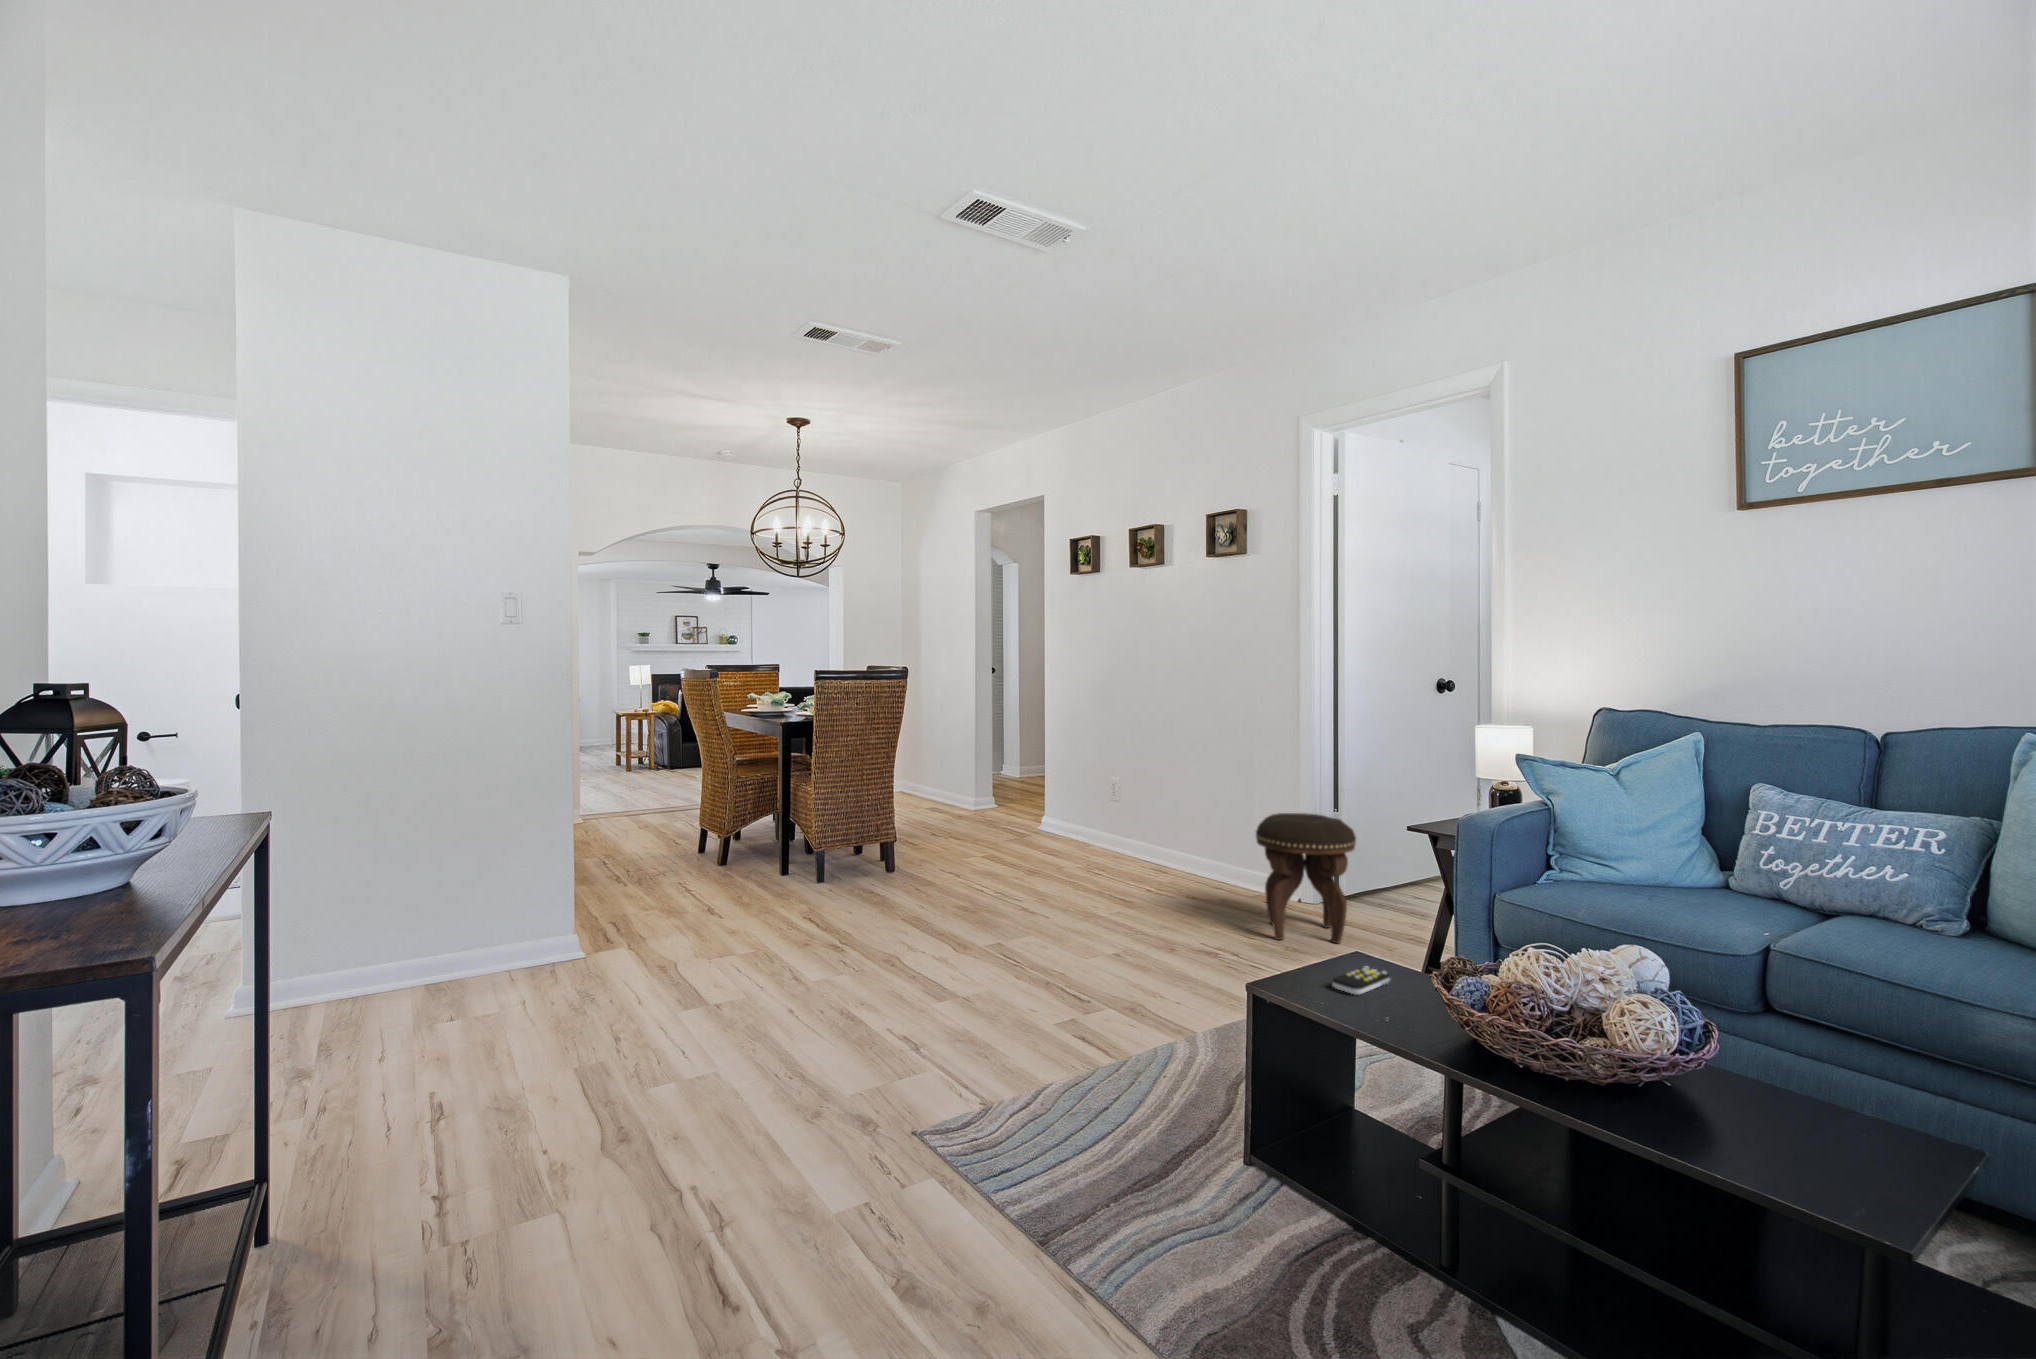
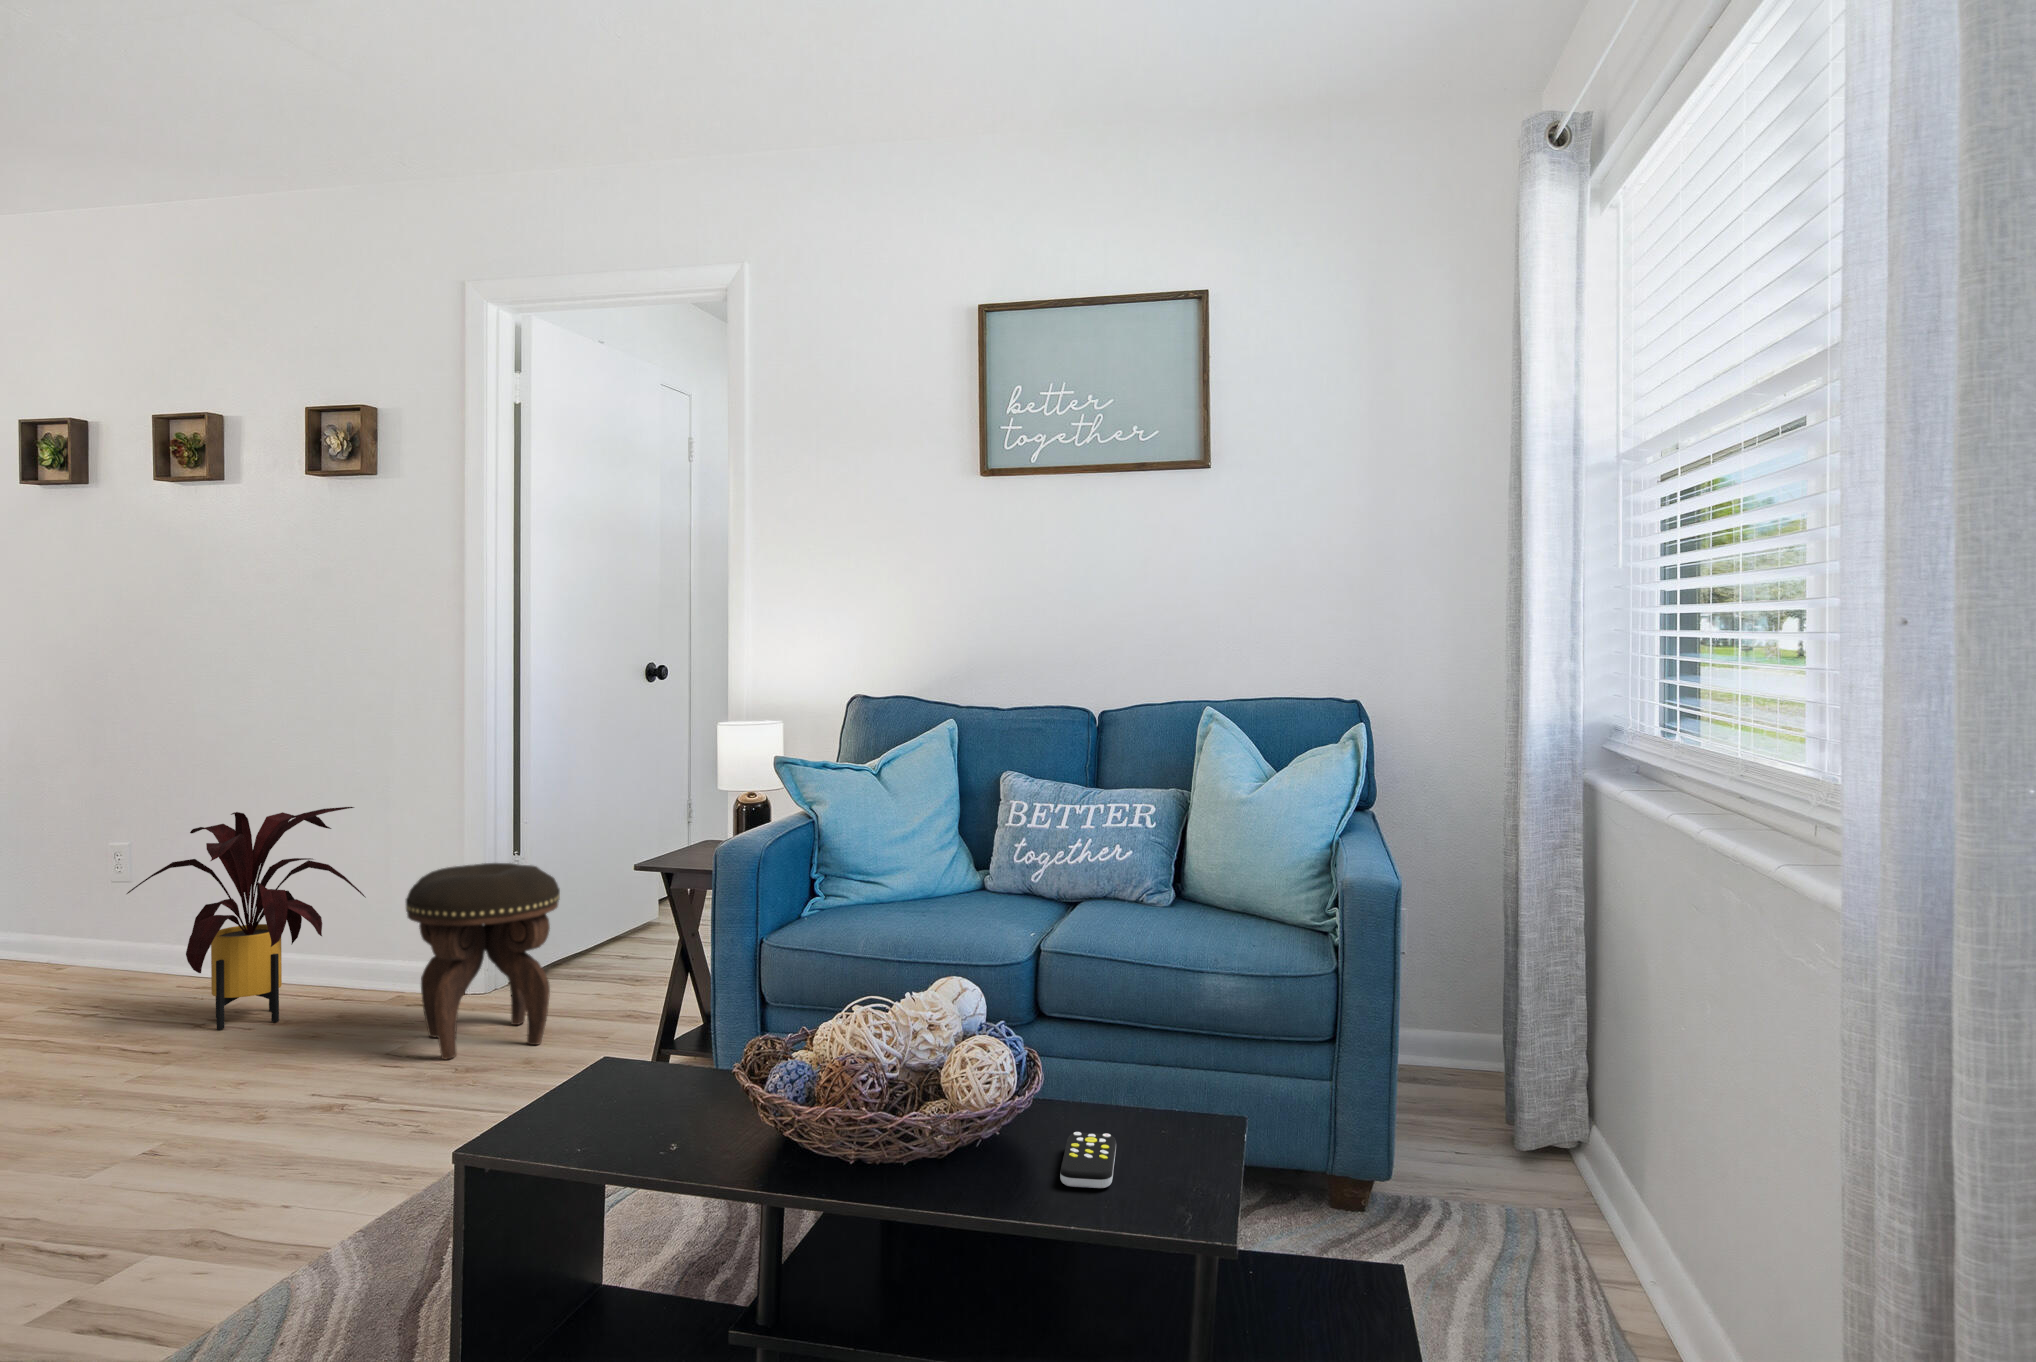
house plant: none [1112,766,1237,896] -> present [127,807,366,1030]
remote control: present [1332,967,1390,995] -> present [1060,1132,1116,1188]

